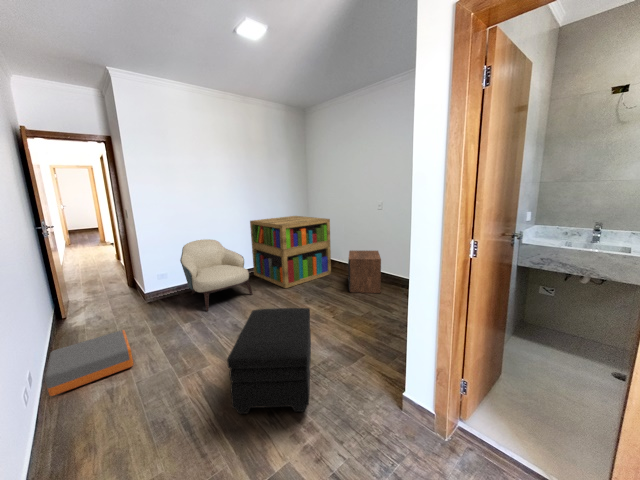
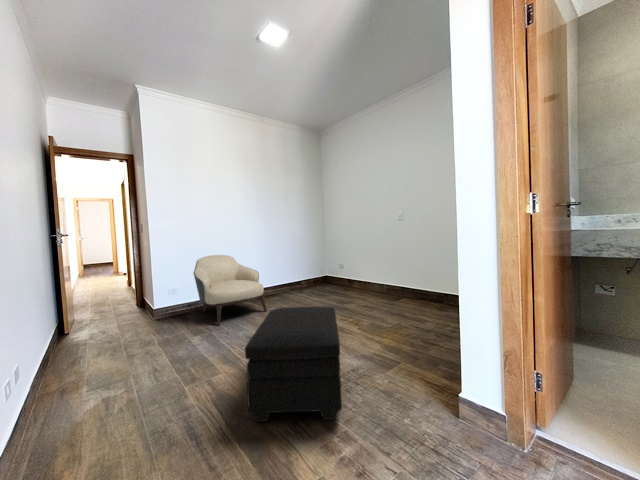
bookshelf: present [250,216,331,288] -> none [265,236,349,306]
nightstand: present [348,250,381,293] -> none [368,266,405,308]
storage box: present [45,330,133,396] -> none [34,337,135,403]

